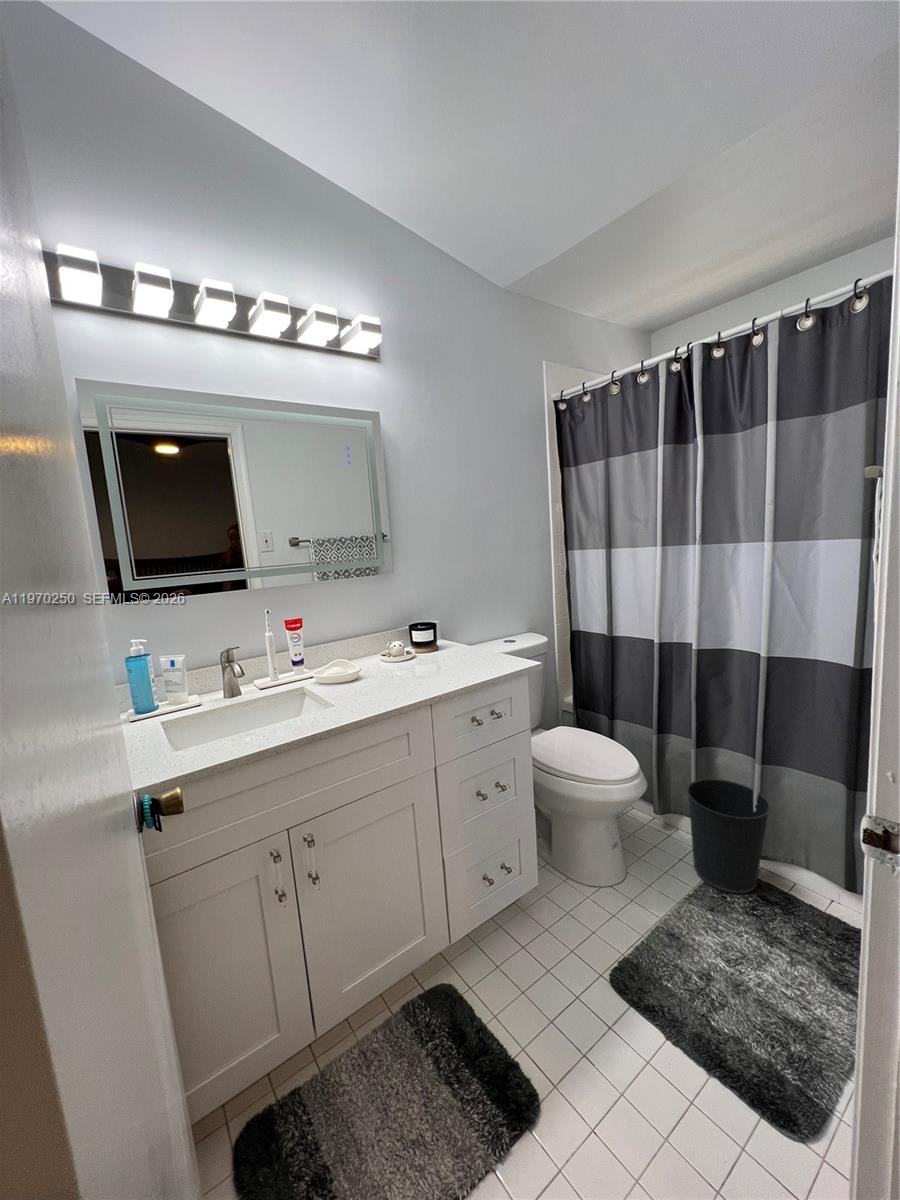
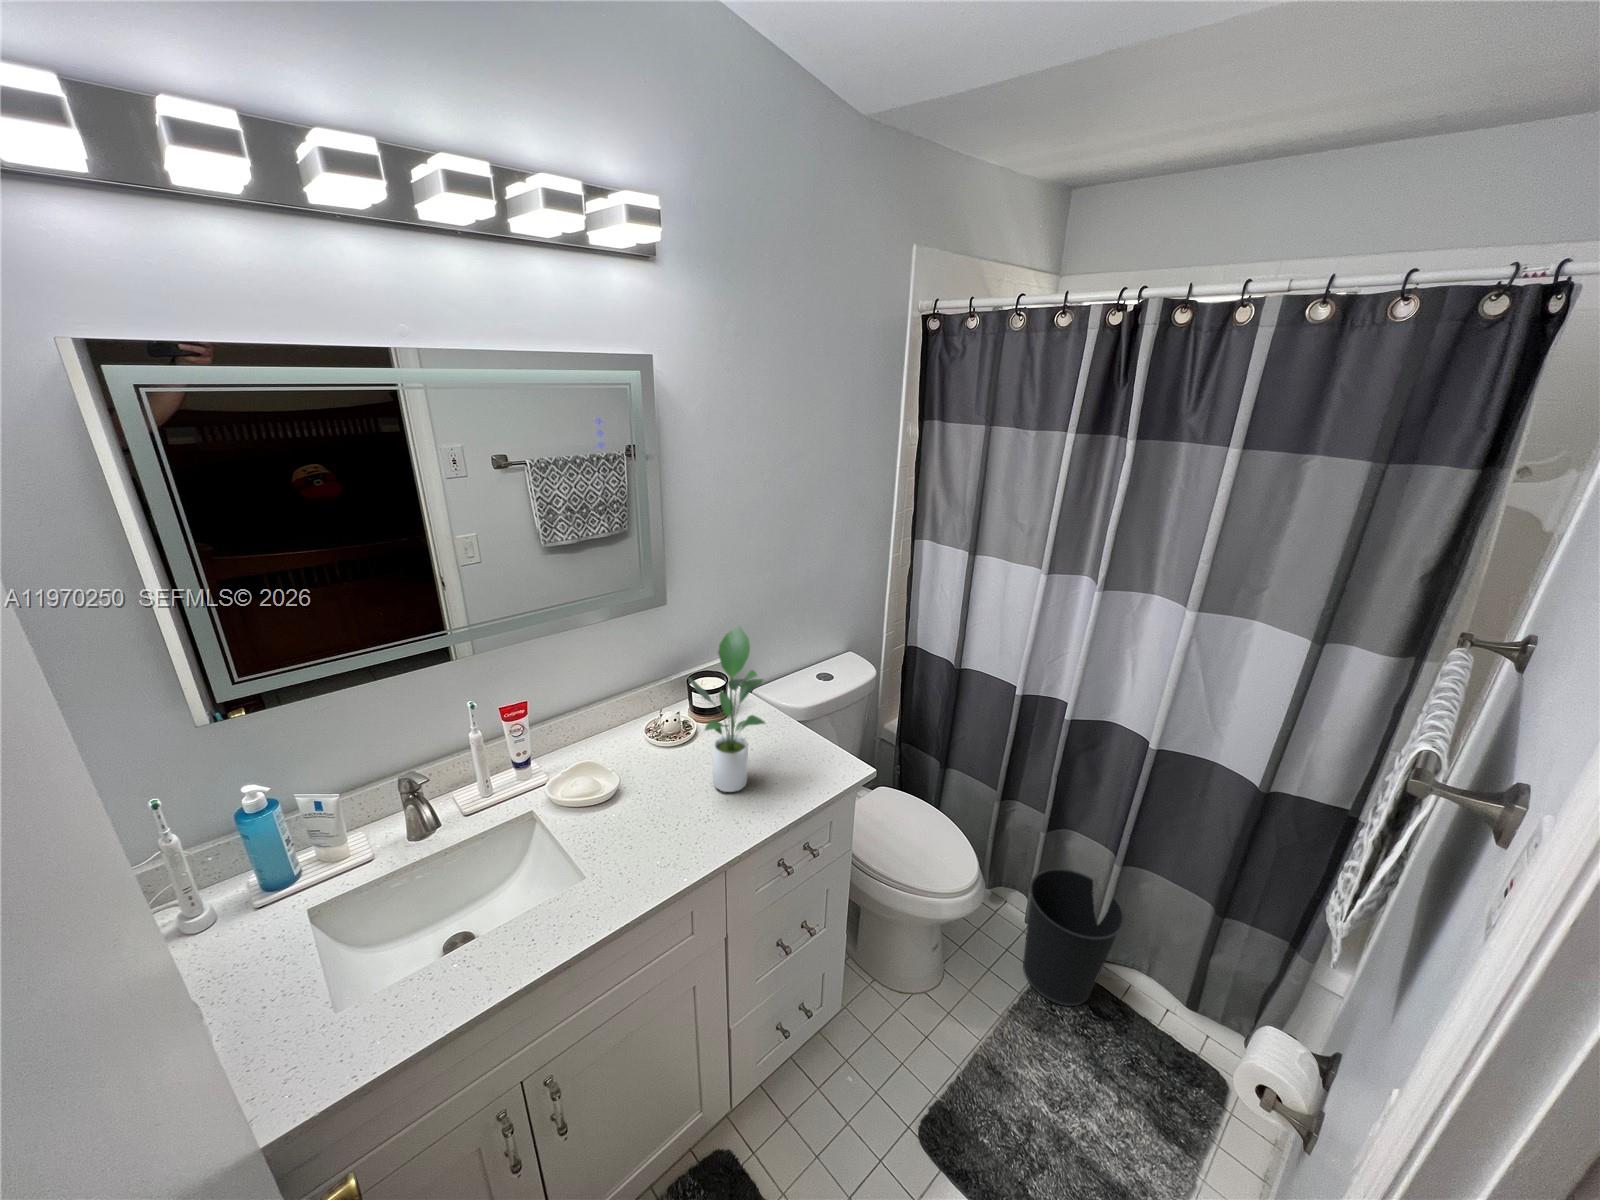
potted plant: none [403,560,458,674] -> present [688,626,765,792]

